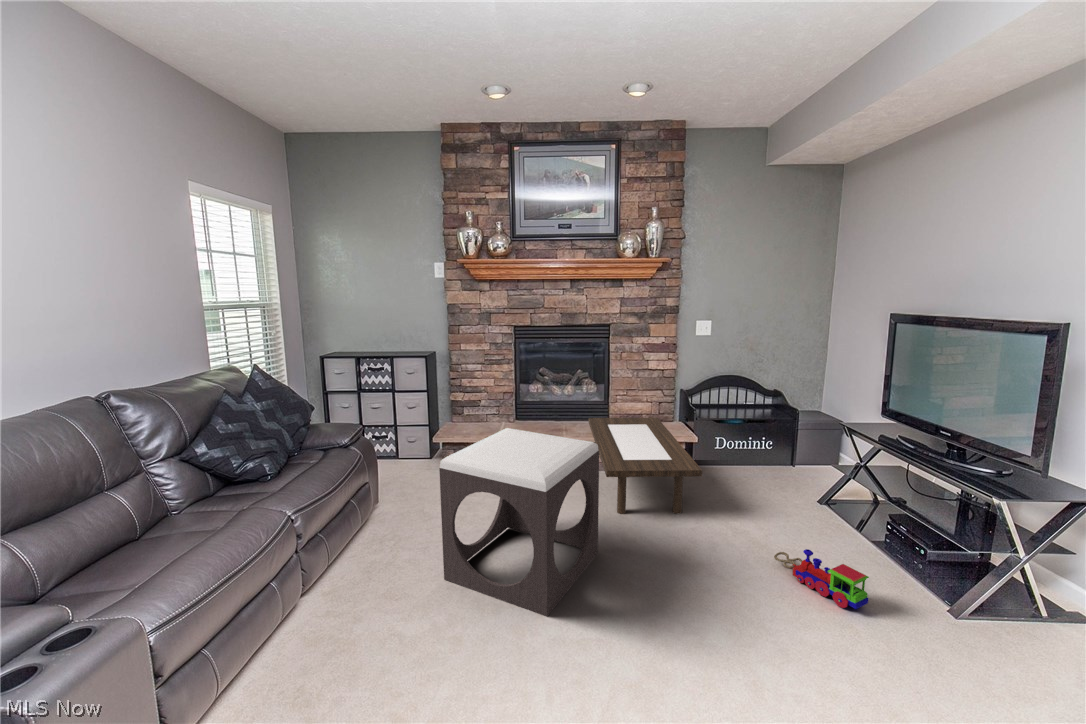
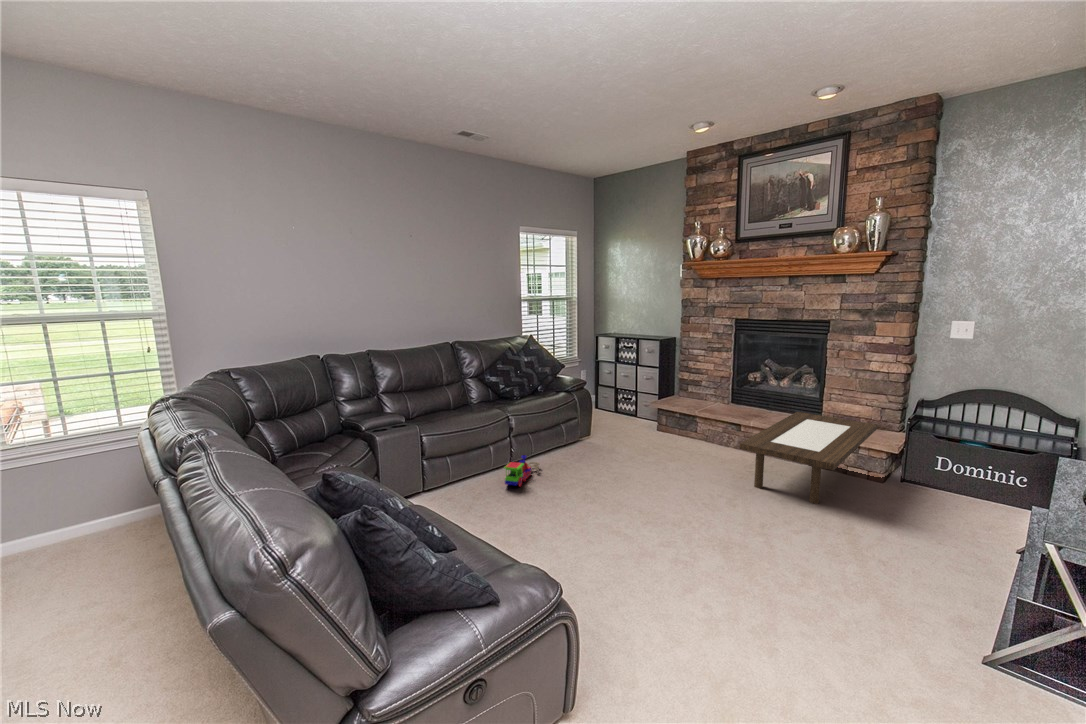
footstool: present [439,428,599,617] -> none [585,390,702,511]
toy train: present [774,549,869,609] -> present [504,455,540,487]

